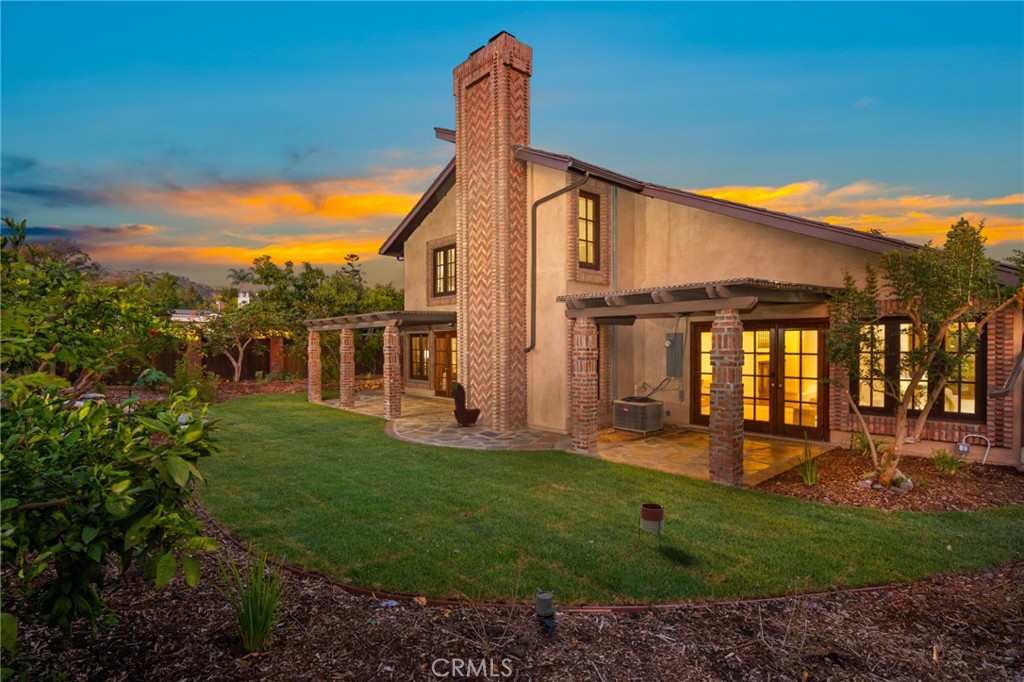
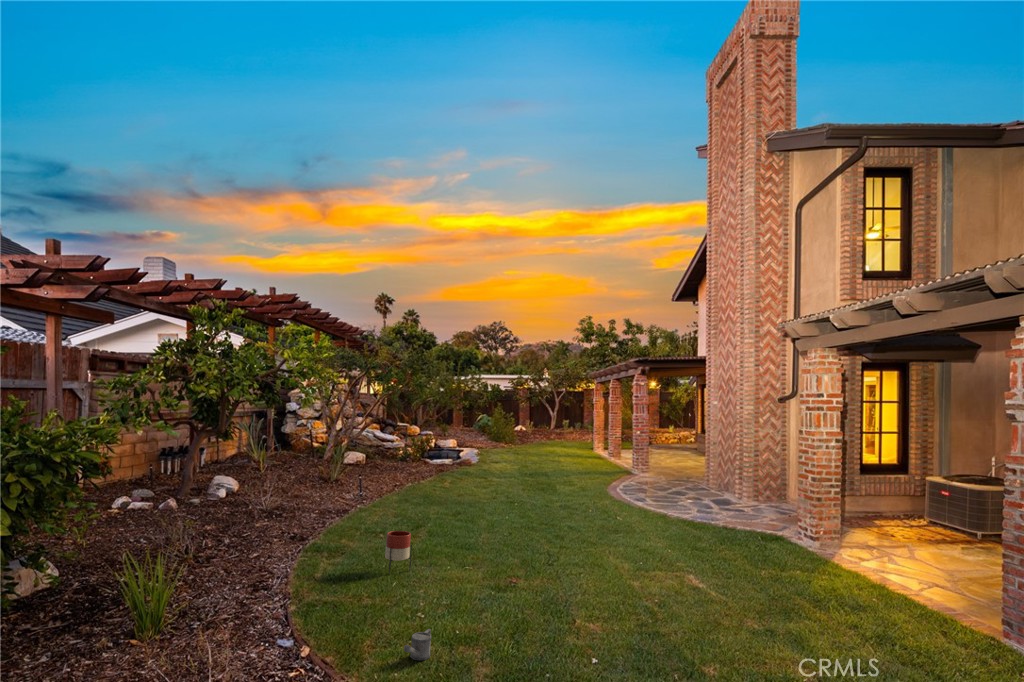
armchair: present [450,381,480,426] -> none [689,437,727,497]
planter: present [639,503,664,545] -> present [385,531,412,574]

